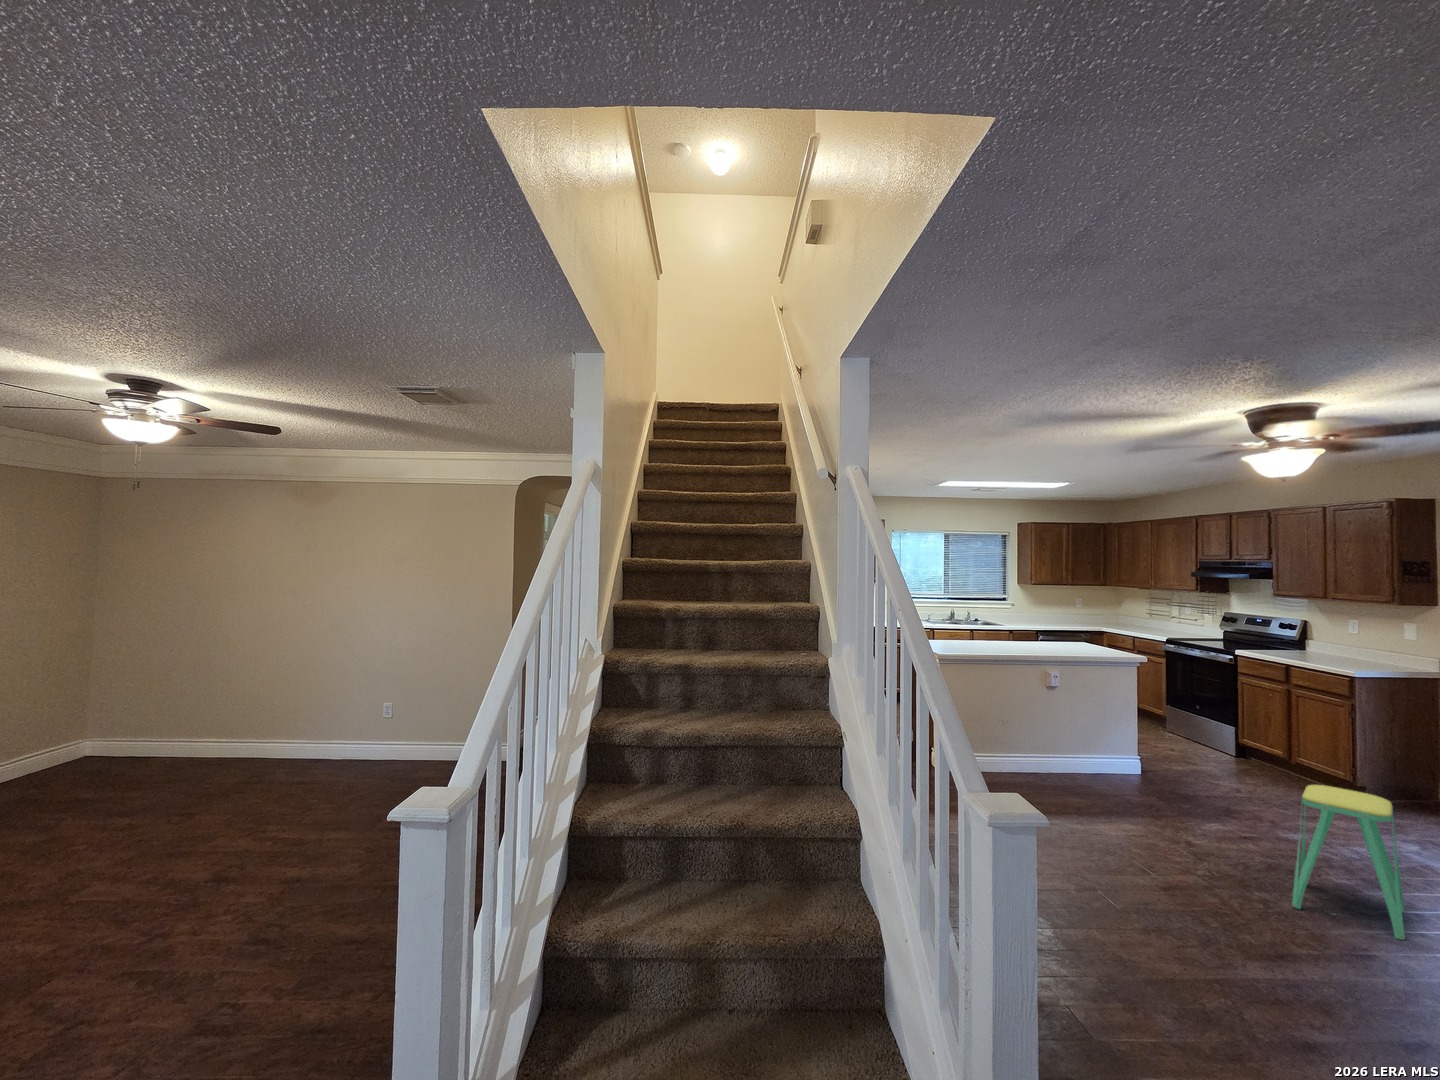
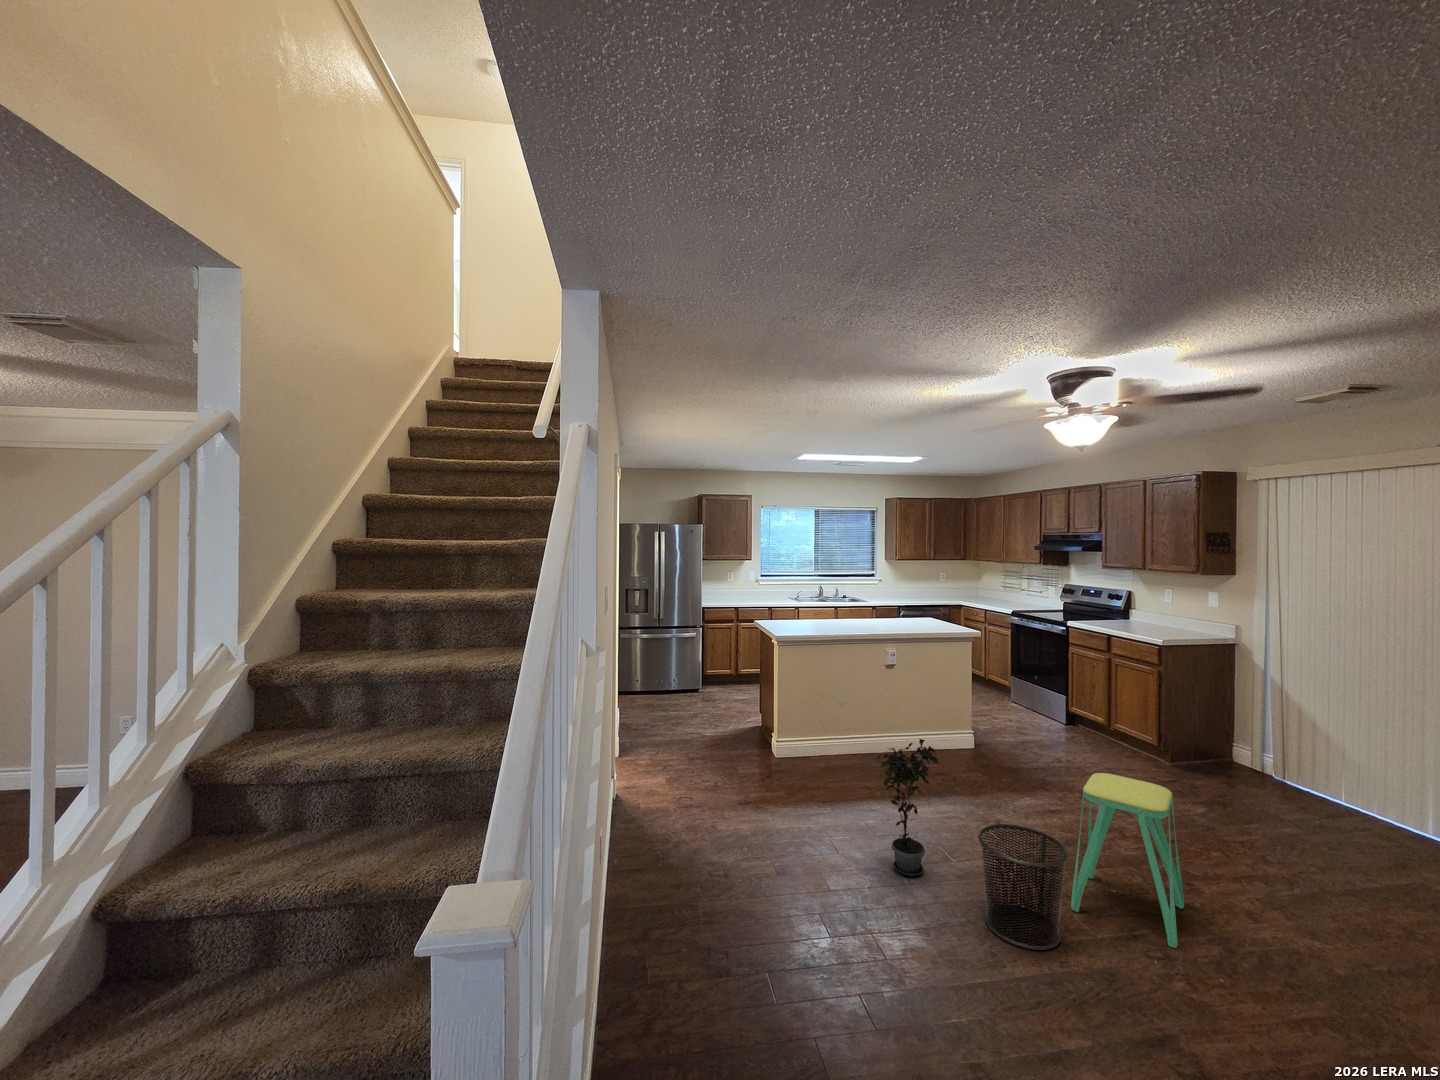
potted plant: none [1094,748,1155,874] -> present [877,739,938,876]
waste bin: none [1204,825,1297,934] -> present [978,824,1068,950]

